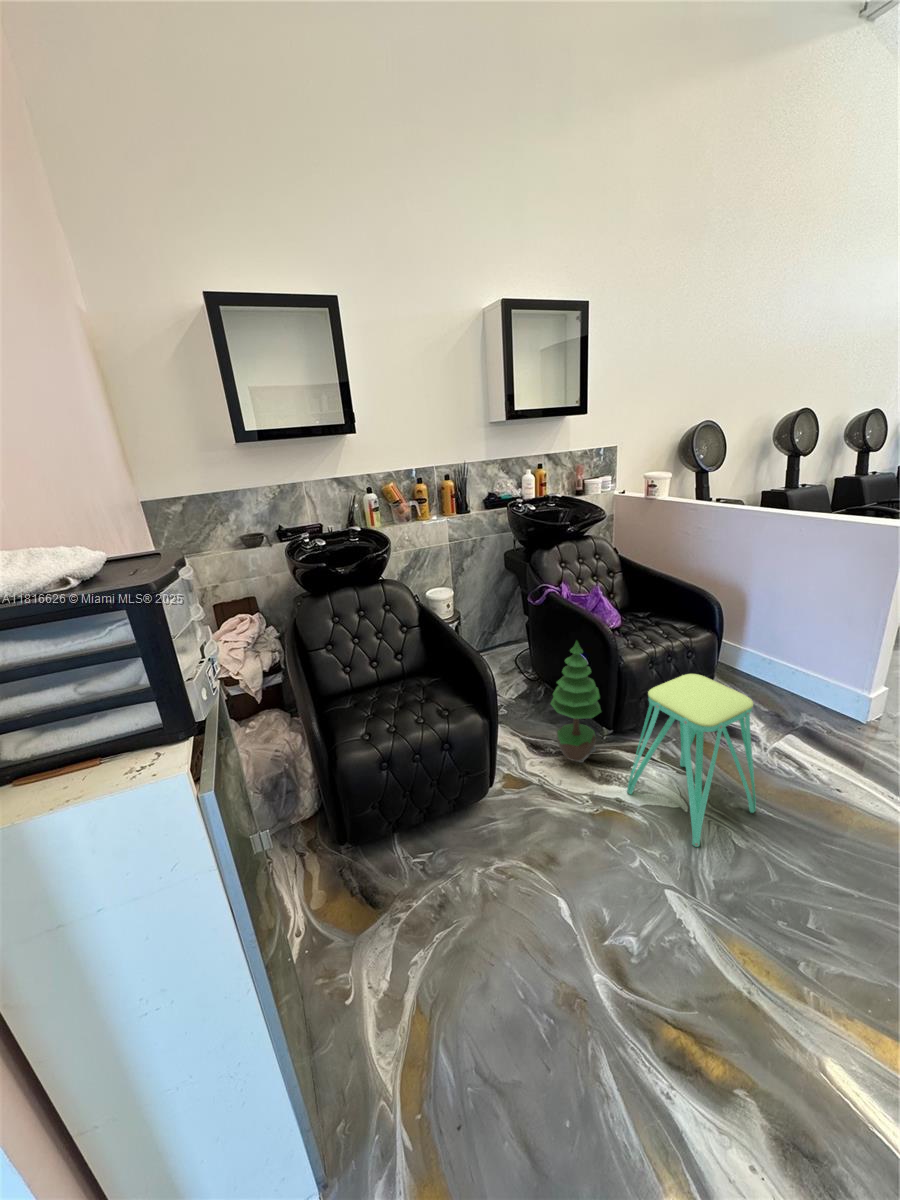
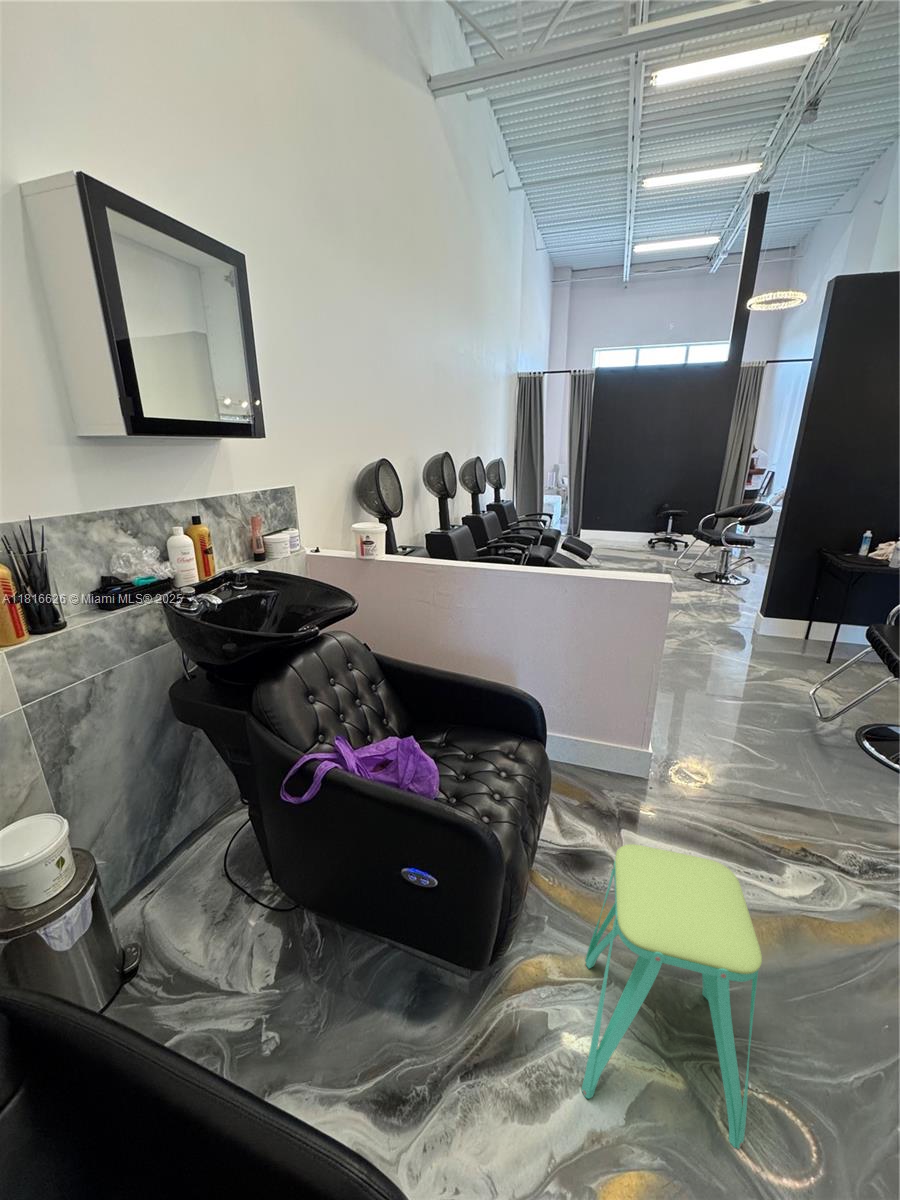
potted tree: present [551,641,601,763] -> none [422,886,521,1100]

